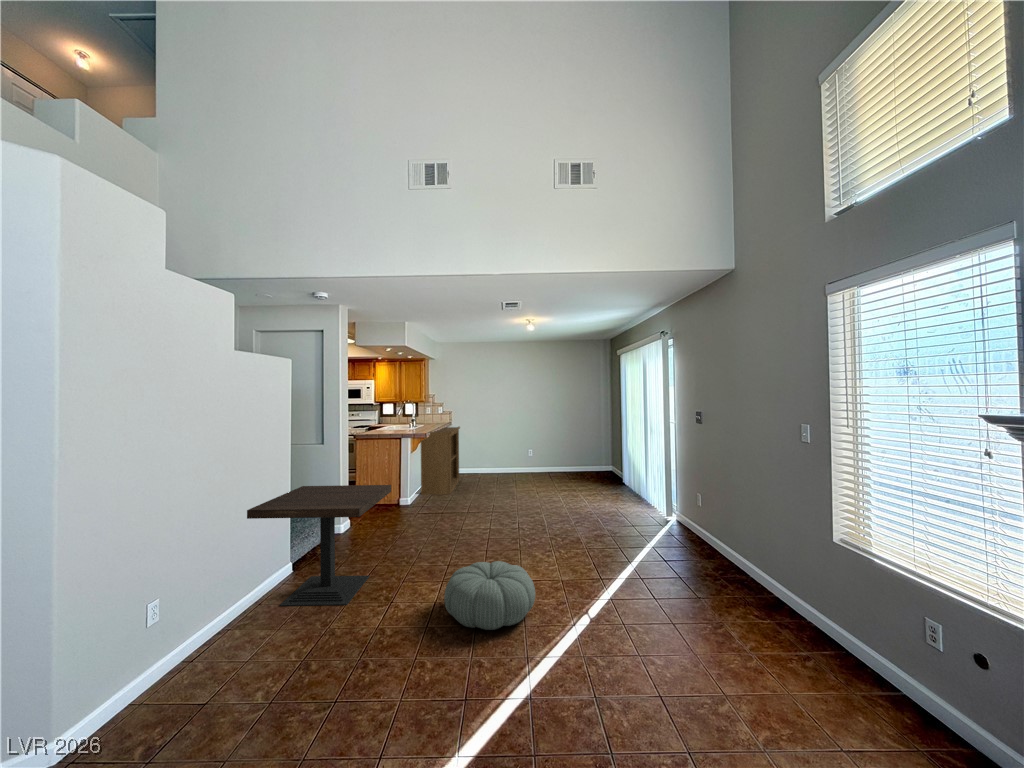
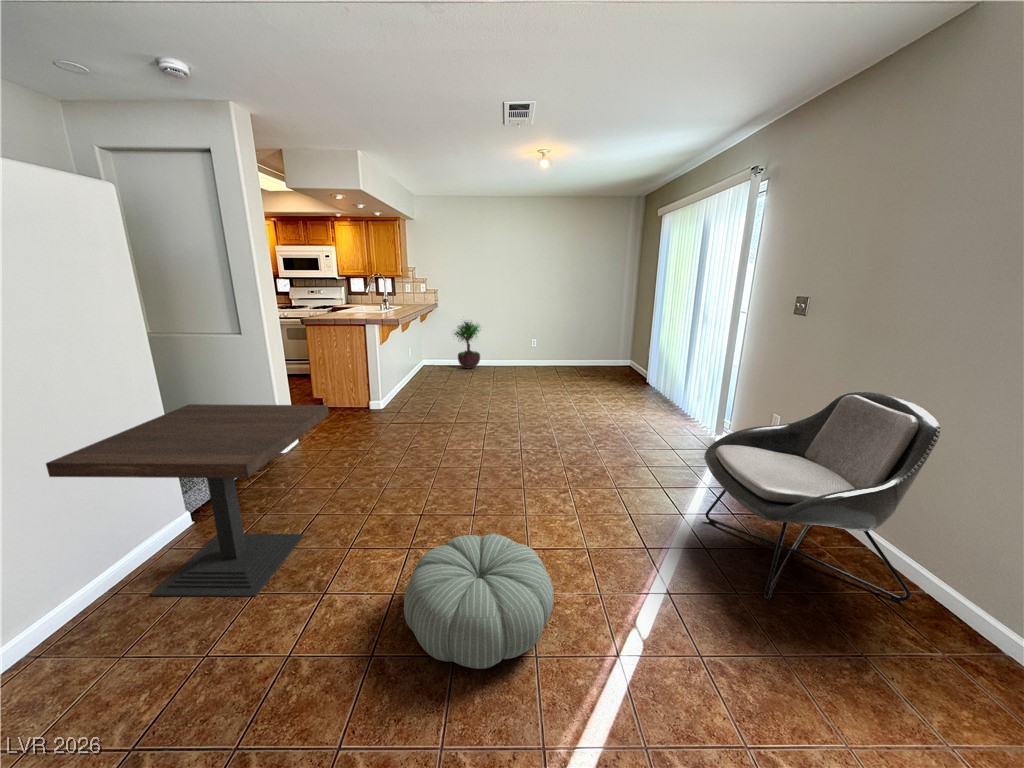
bookshelf: present [421,427,460,495] -> none [394,309,448,394]
potted tree: none [462,432,488,475] -> present [455,322,480,368]
lounge chair: none [638,467,763,601] -> present [704,391,941,604]

